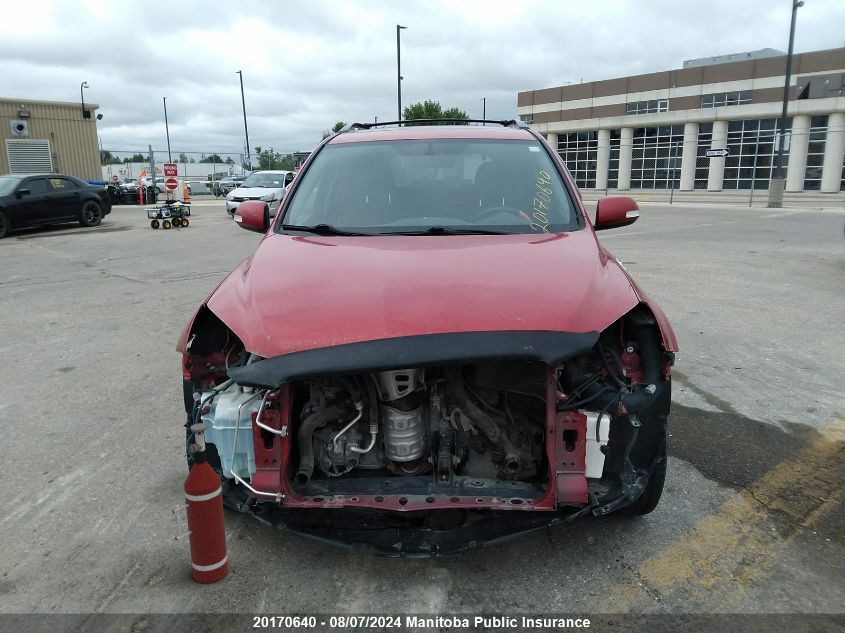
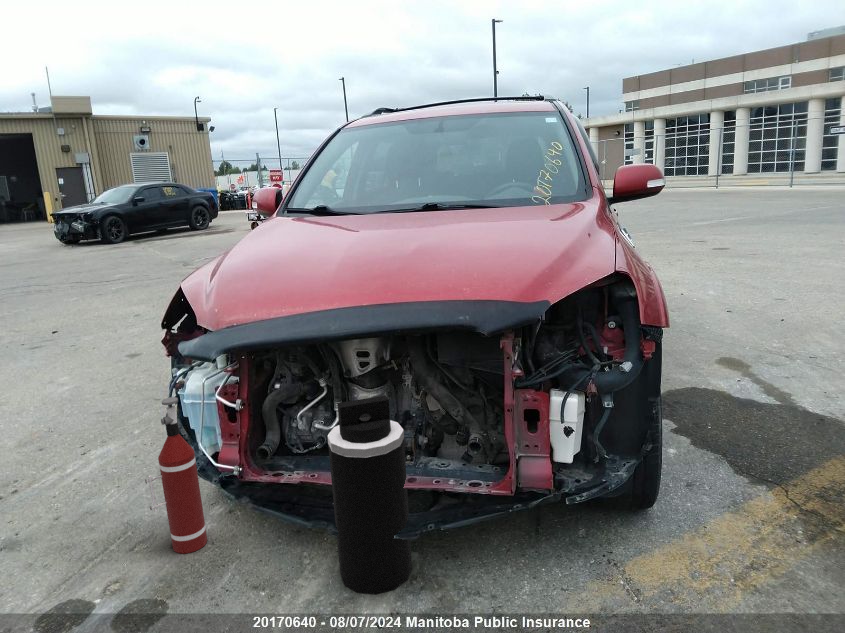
trash can: none [376,419,448,612] -> present [328,395,412,594]

